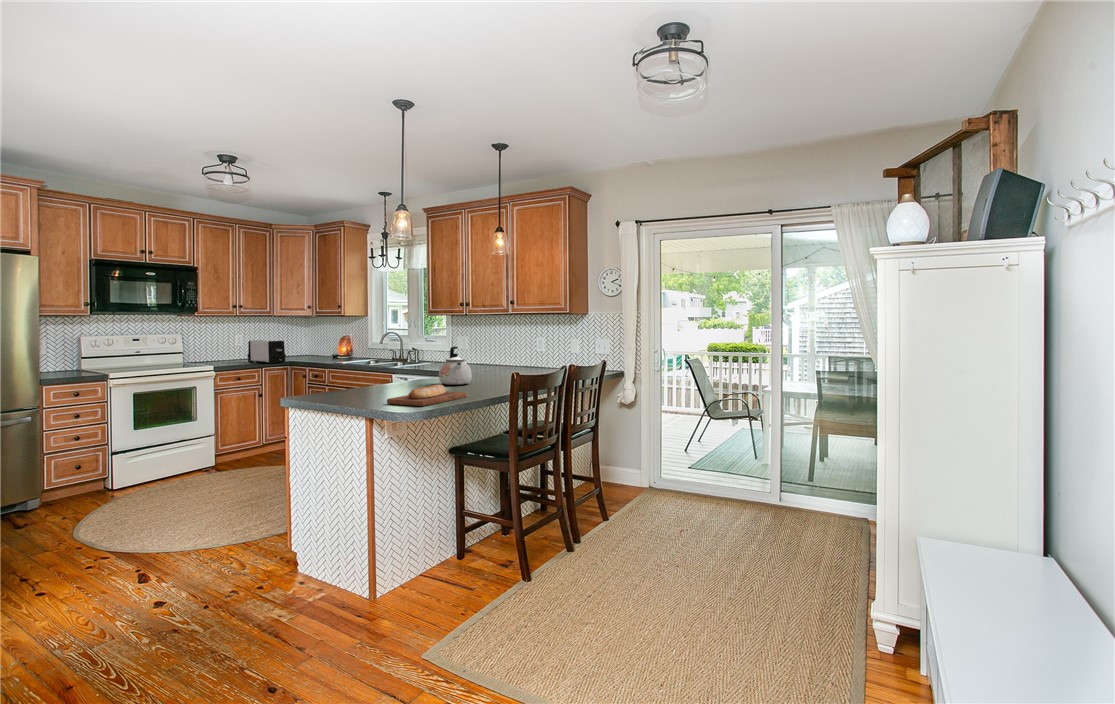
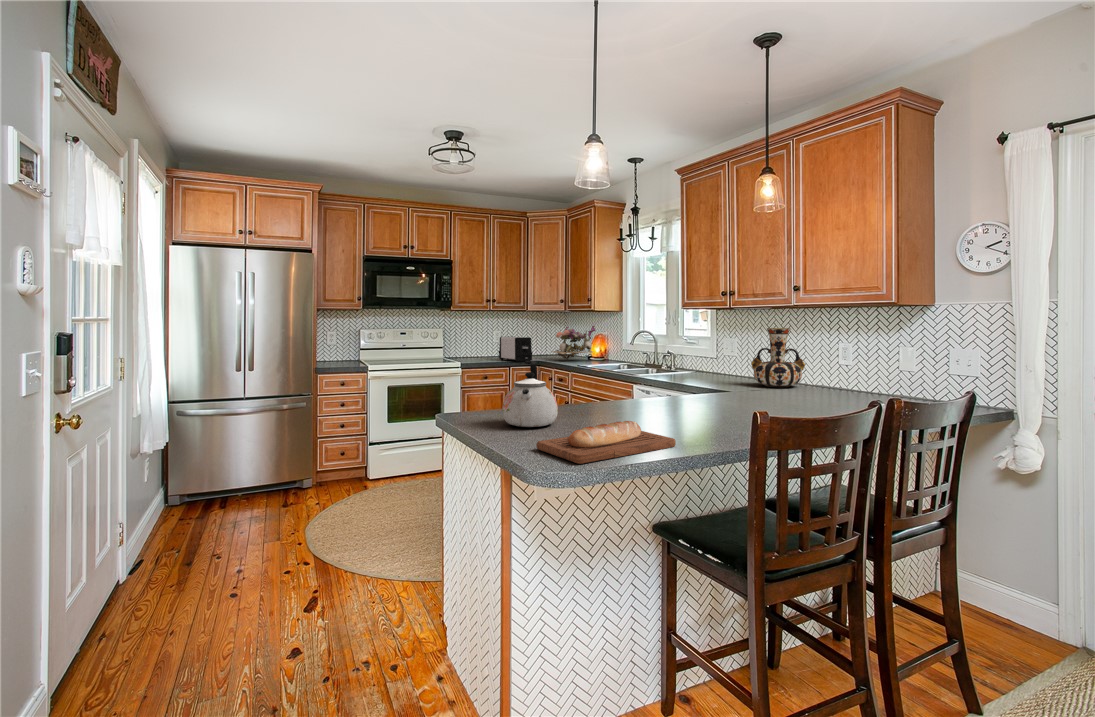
flower arrangement: none [303,329,346,361] -> present [552,325,596,359]
vase: none [485,329,519,369] -> present [751,328,805,387]
kettle: present [439,347,472,385] -> present [502,361,558,427]

